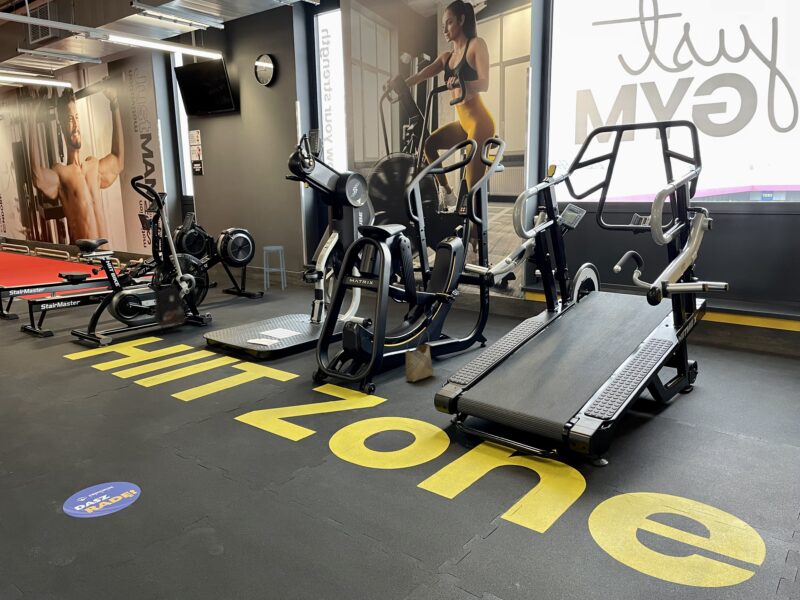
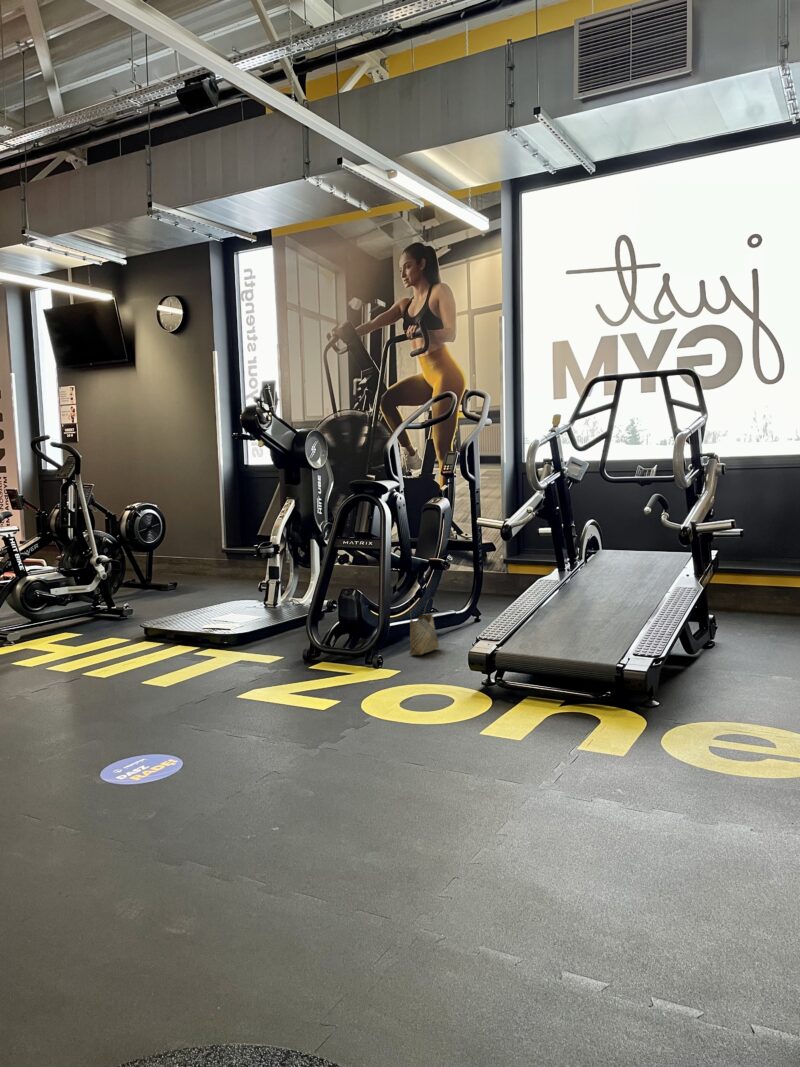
stool: present [263,246,286,290] -> none [172,527,200,583]
backpack: present [149,285,186,331] -> none [56,569,104,630]

